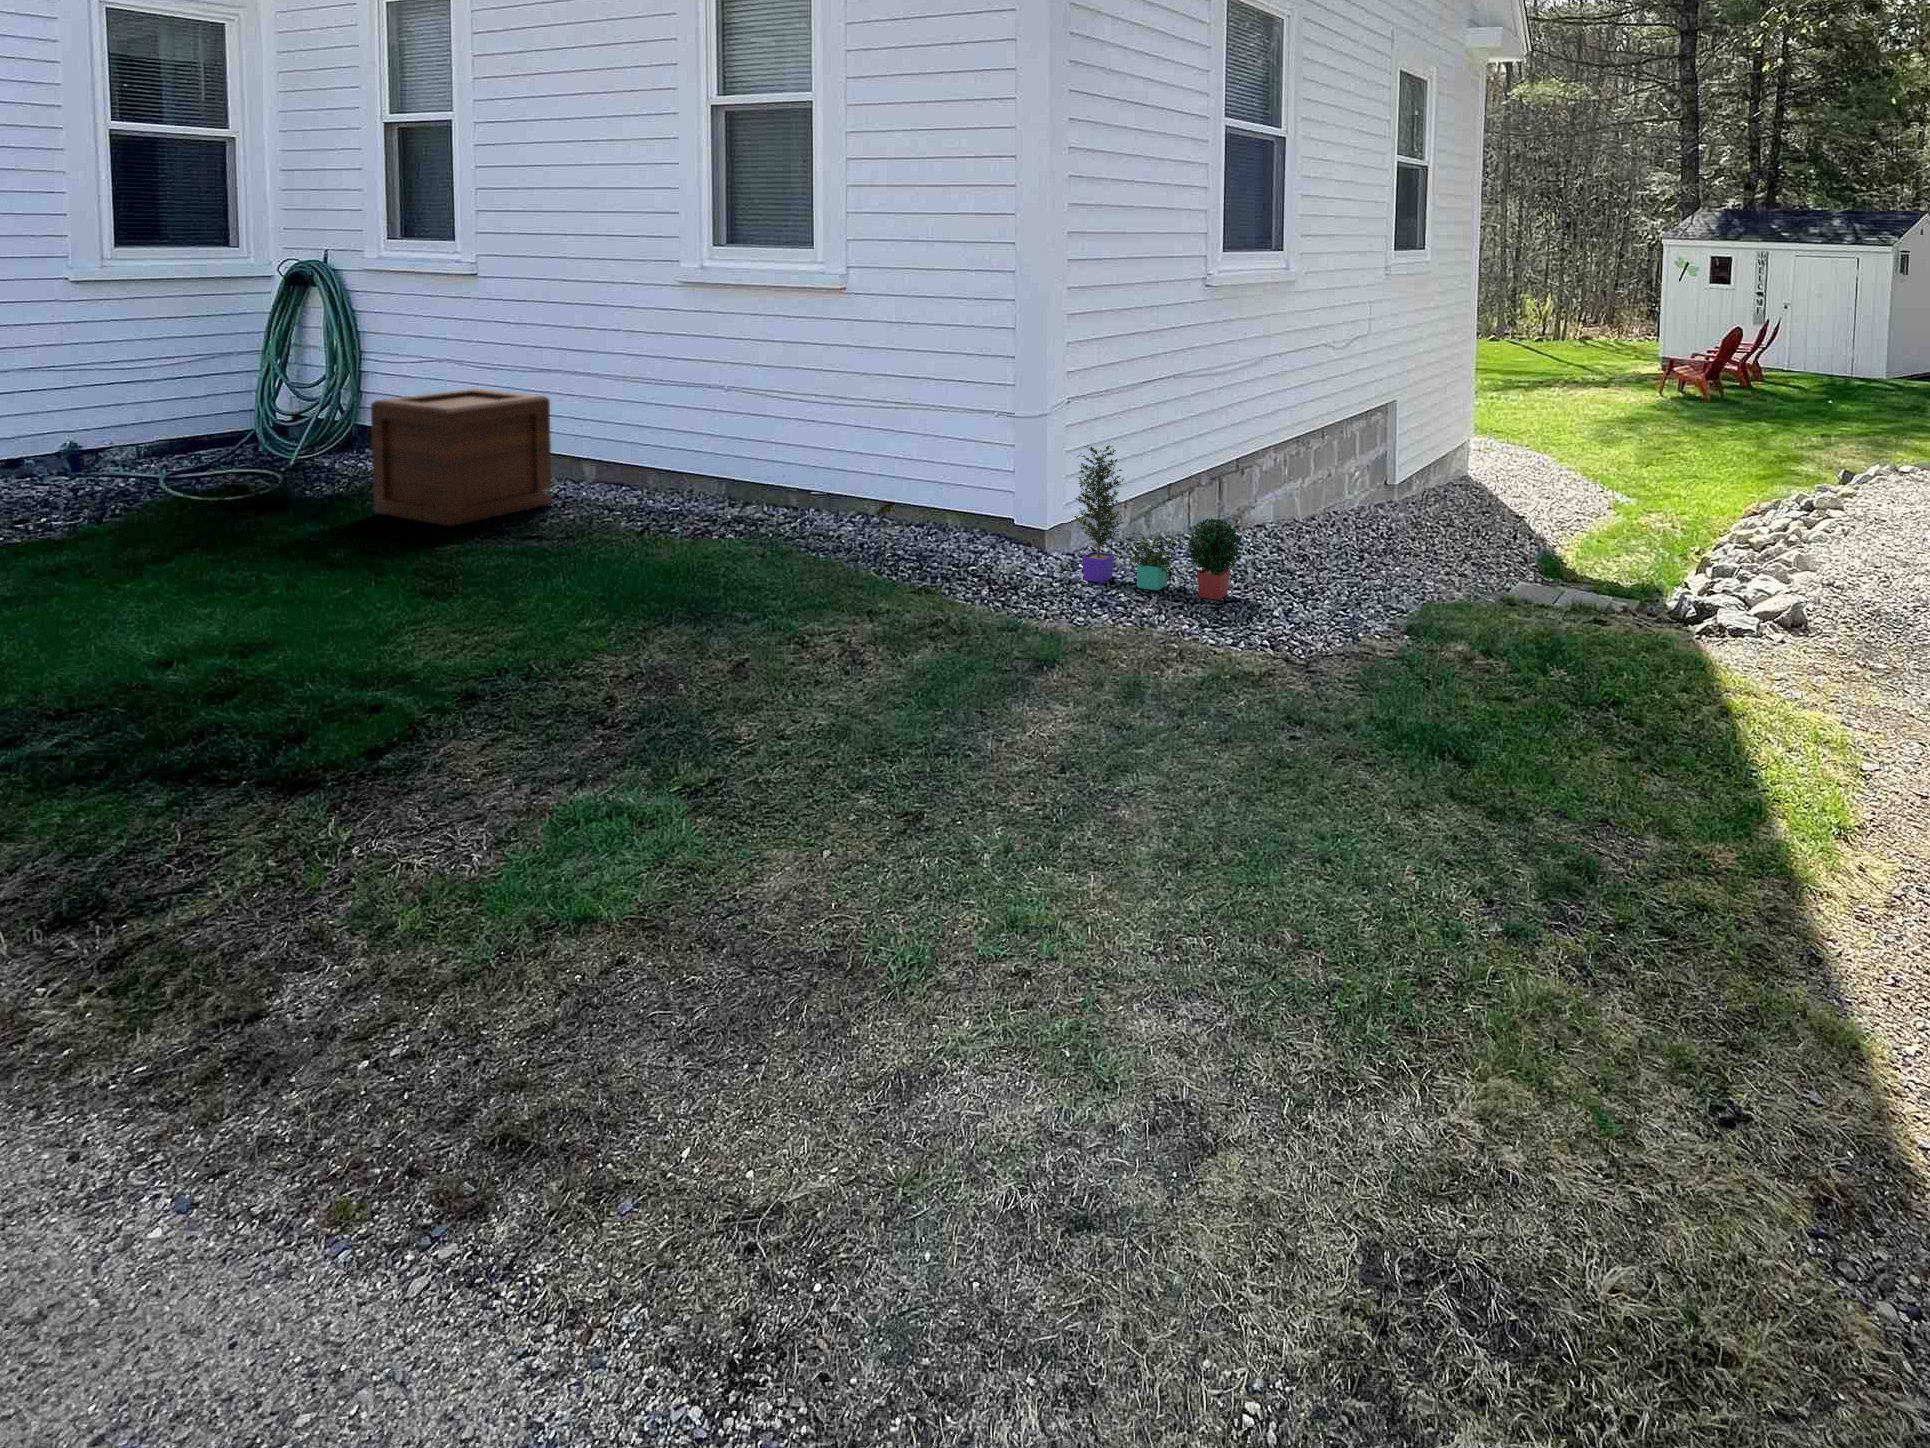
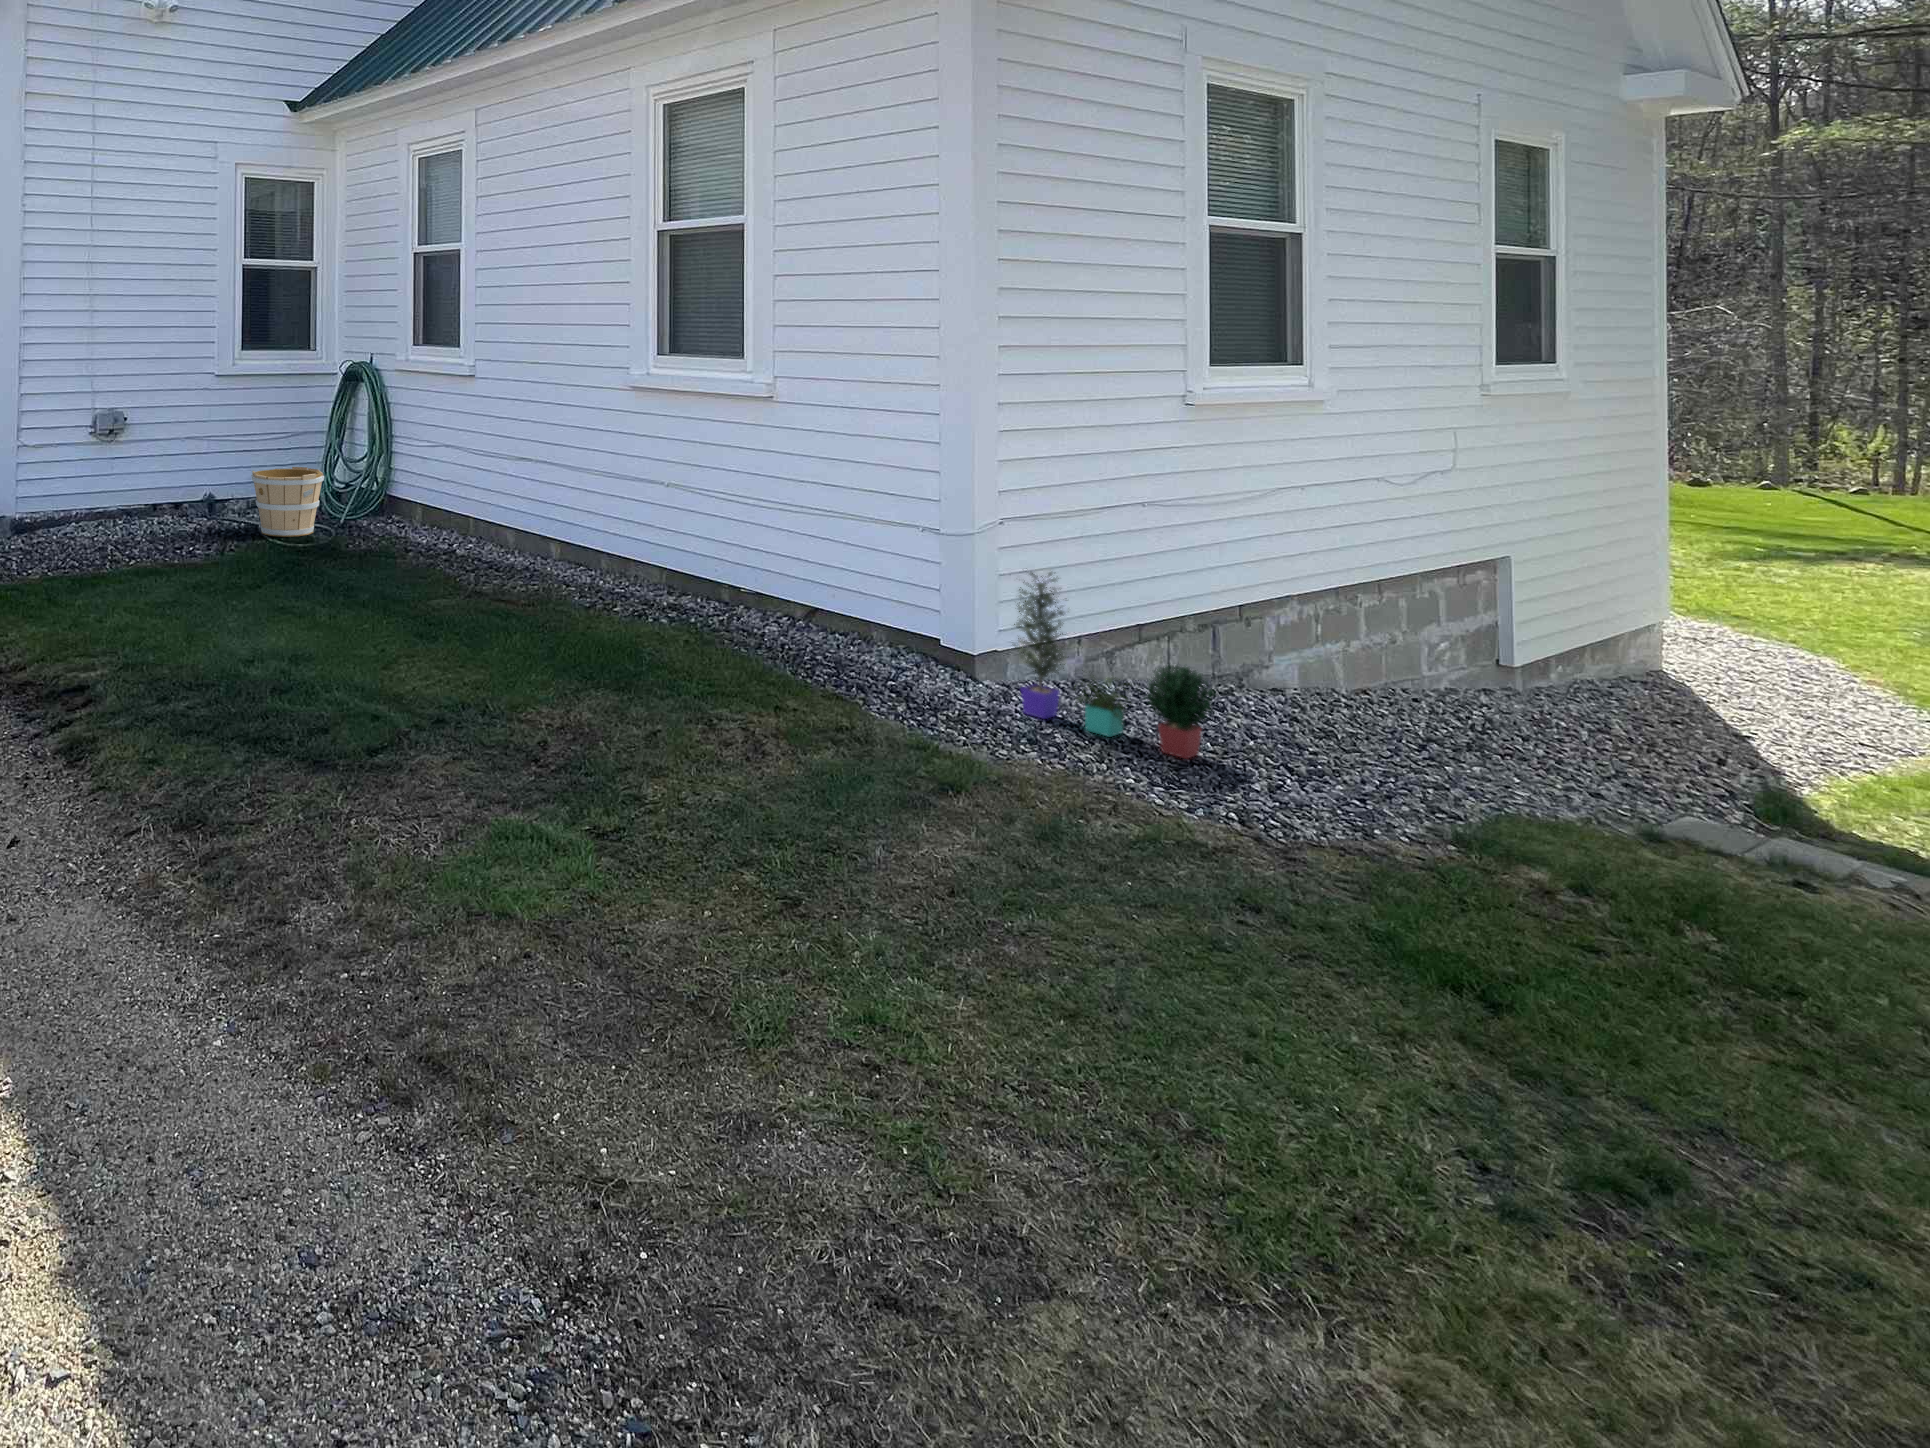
wooden crate: present [371,389,552,526] -> none [395,470,527,585]
wooden bucket: none [141,399,259,491] -> present [251,467,324,537]

